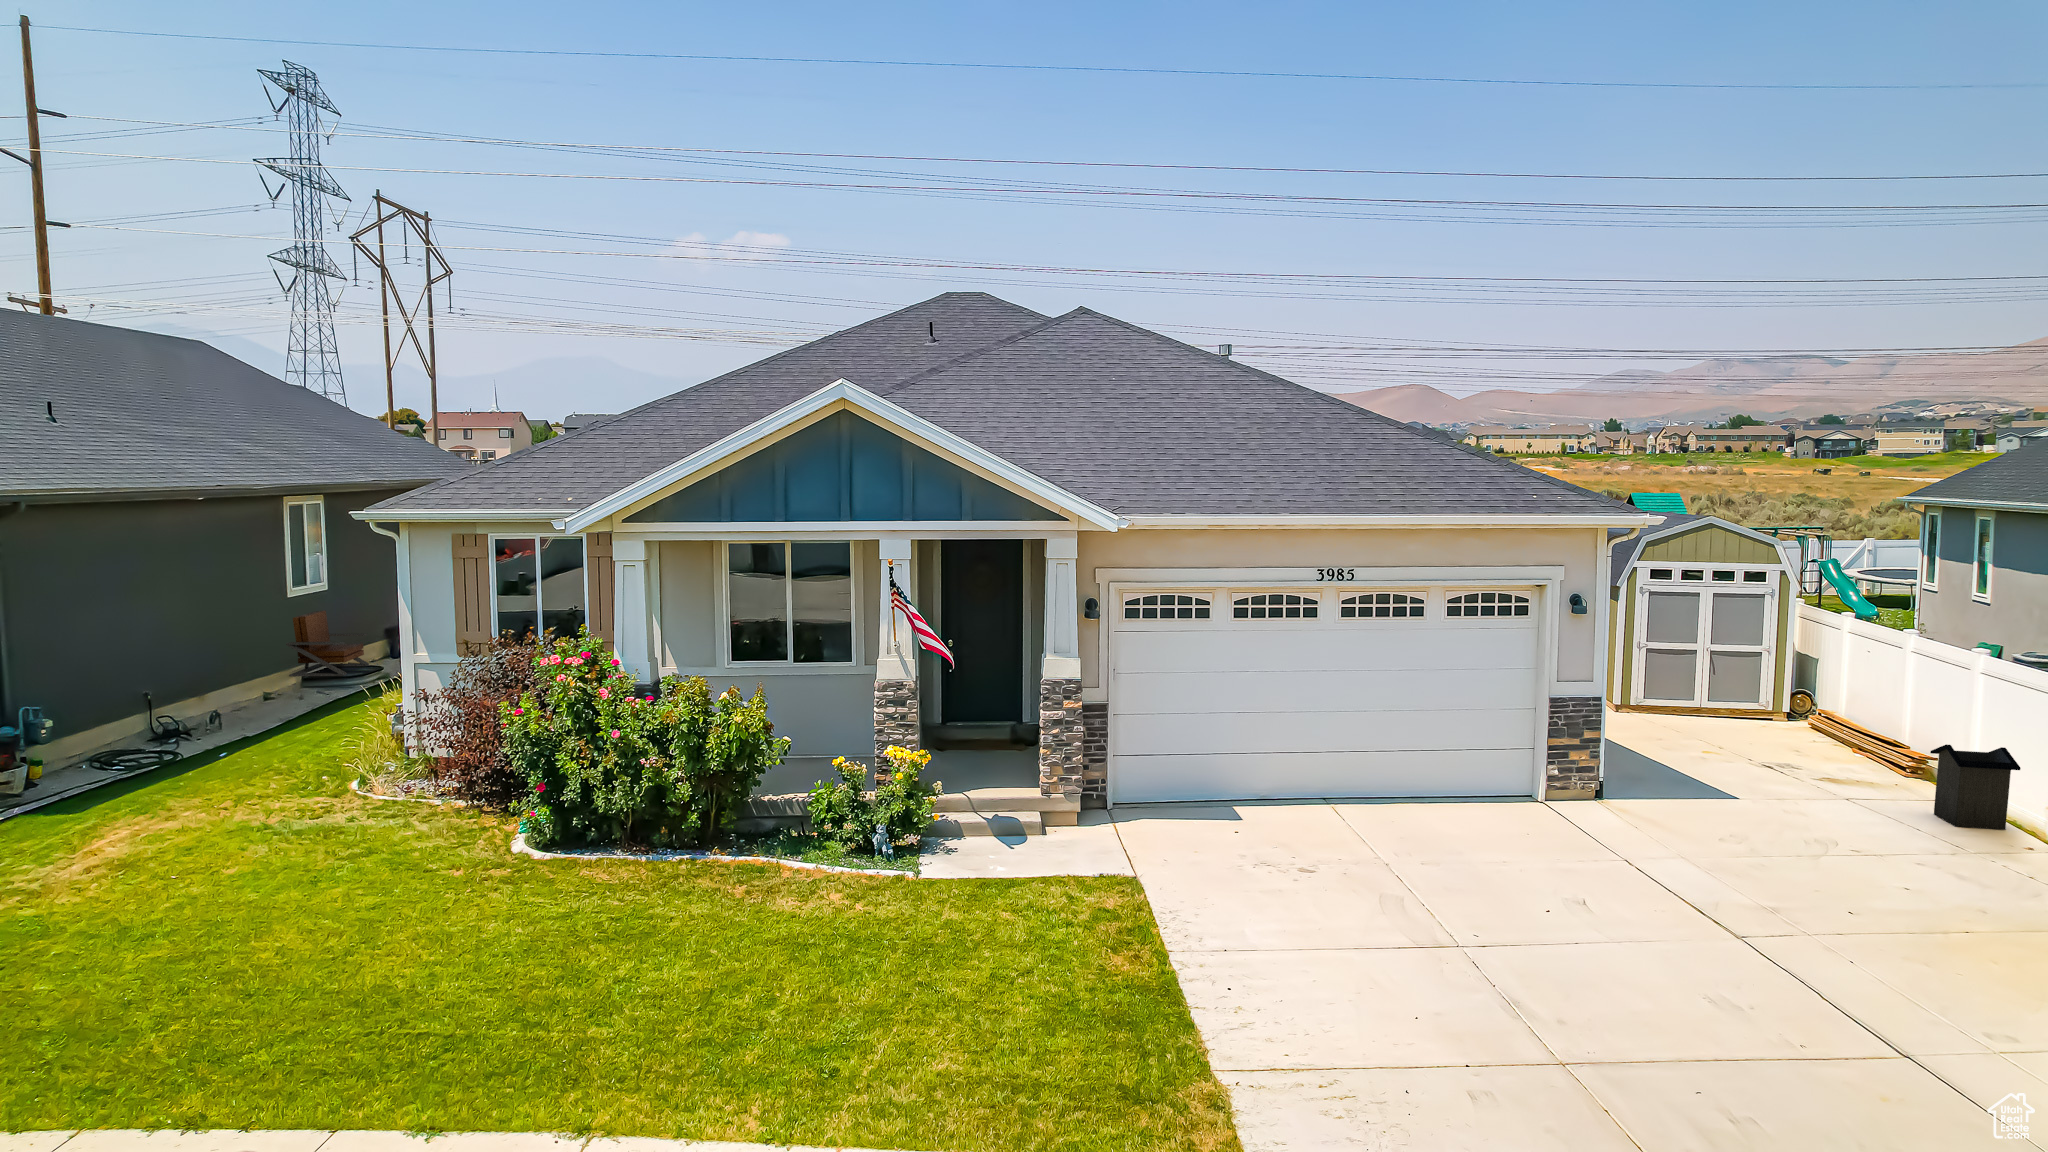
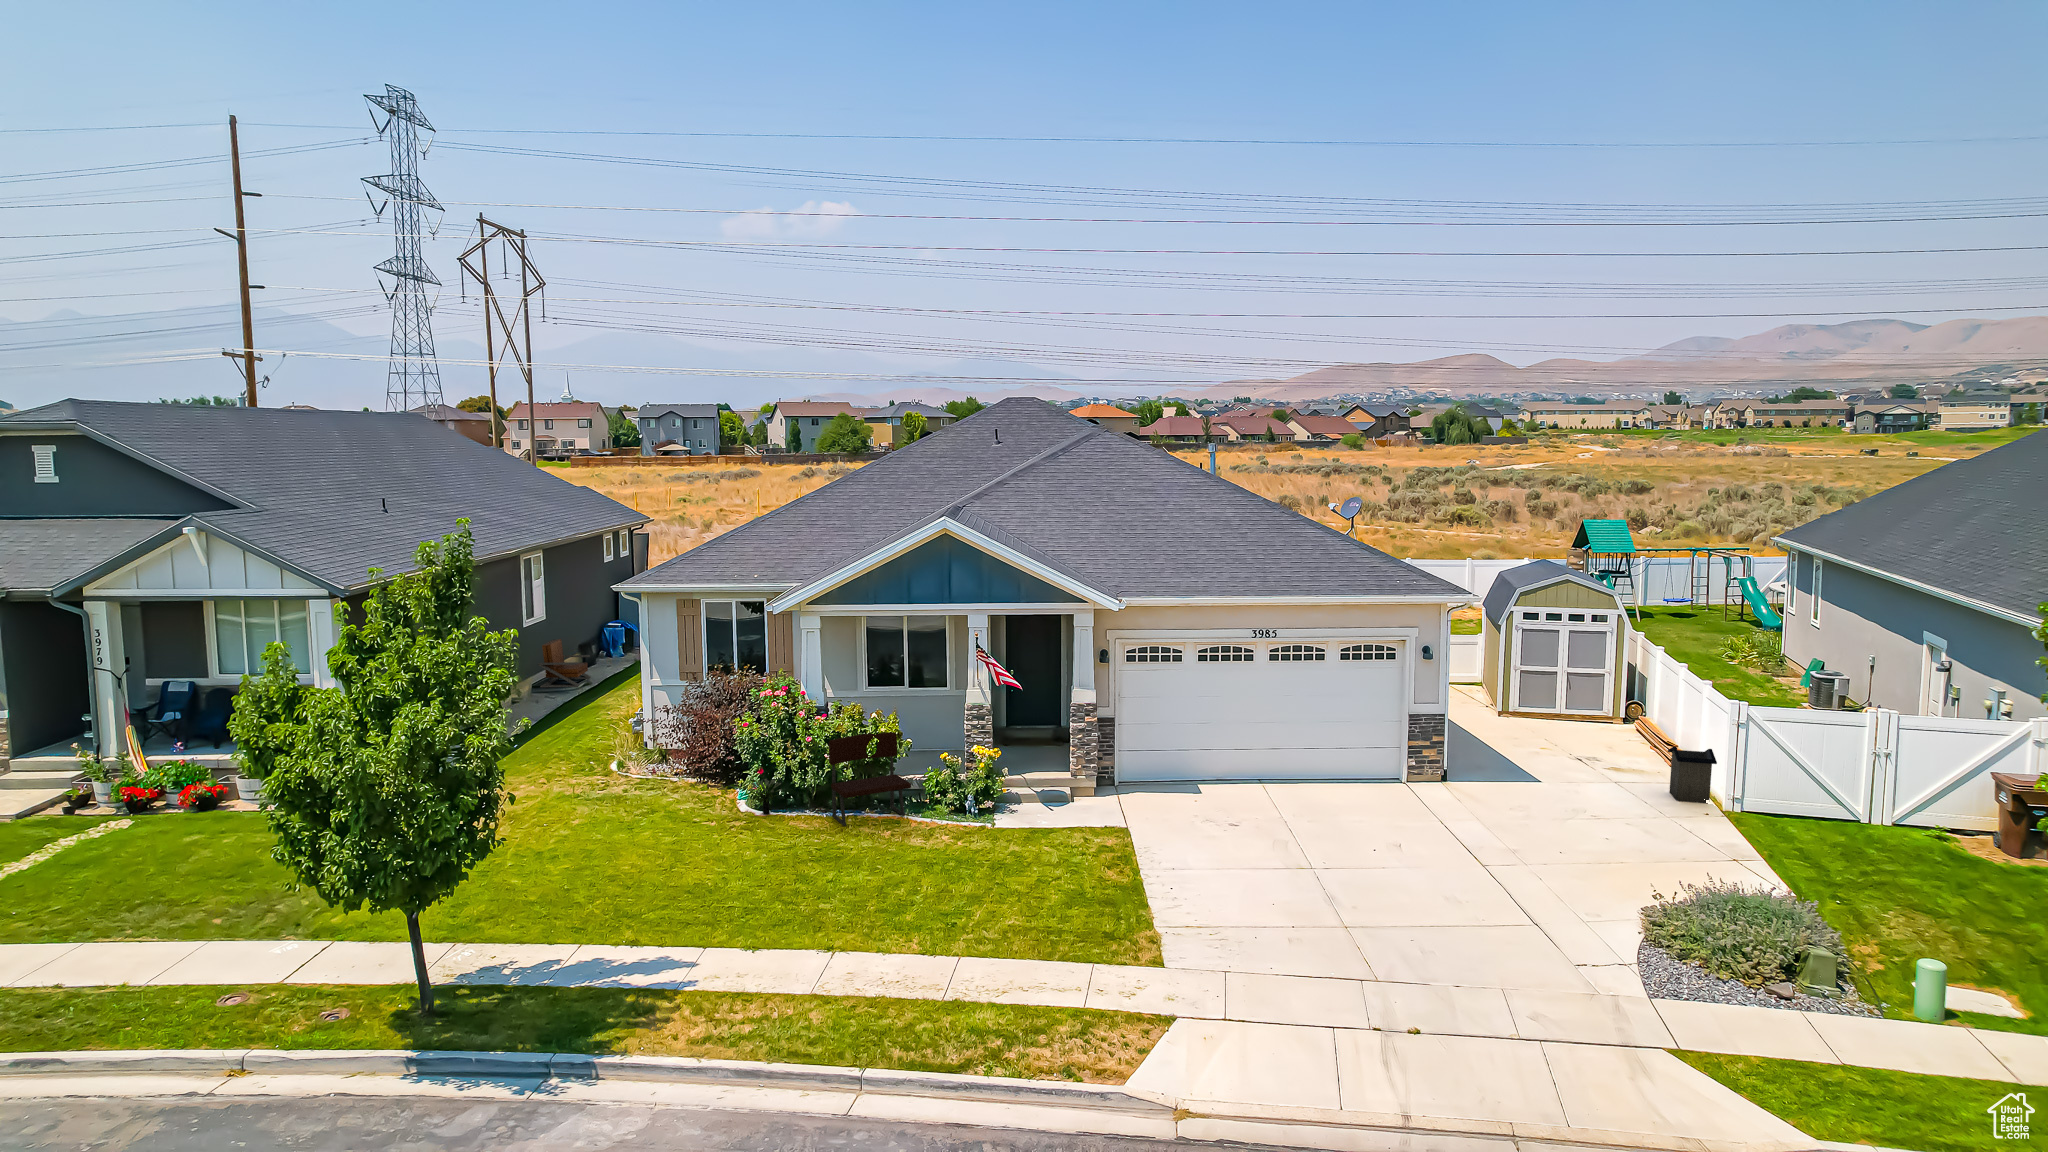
bench: none [648,723,784,876] -> present [829,732,911,826]
potted plant: none [516,798,574,858] -> present [749,779,782,815]

